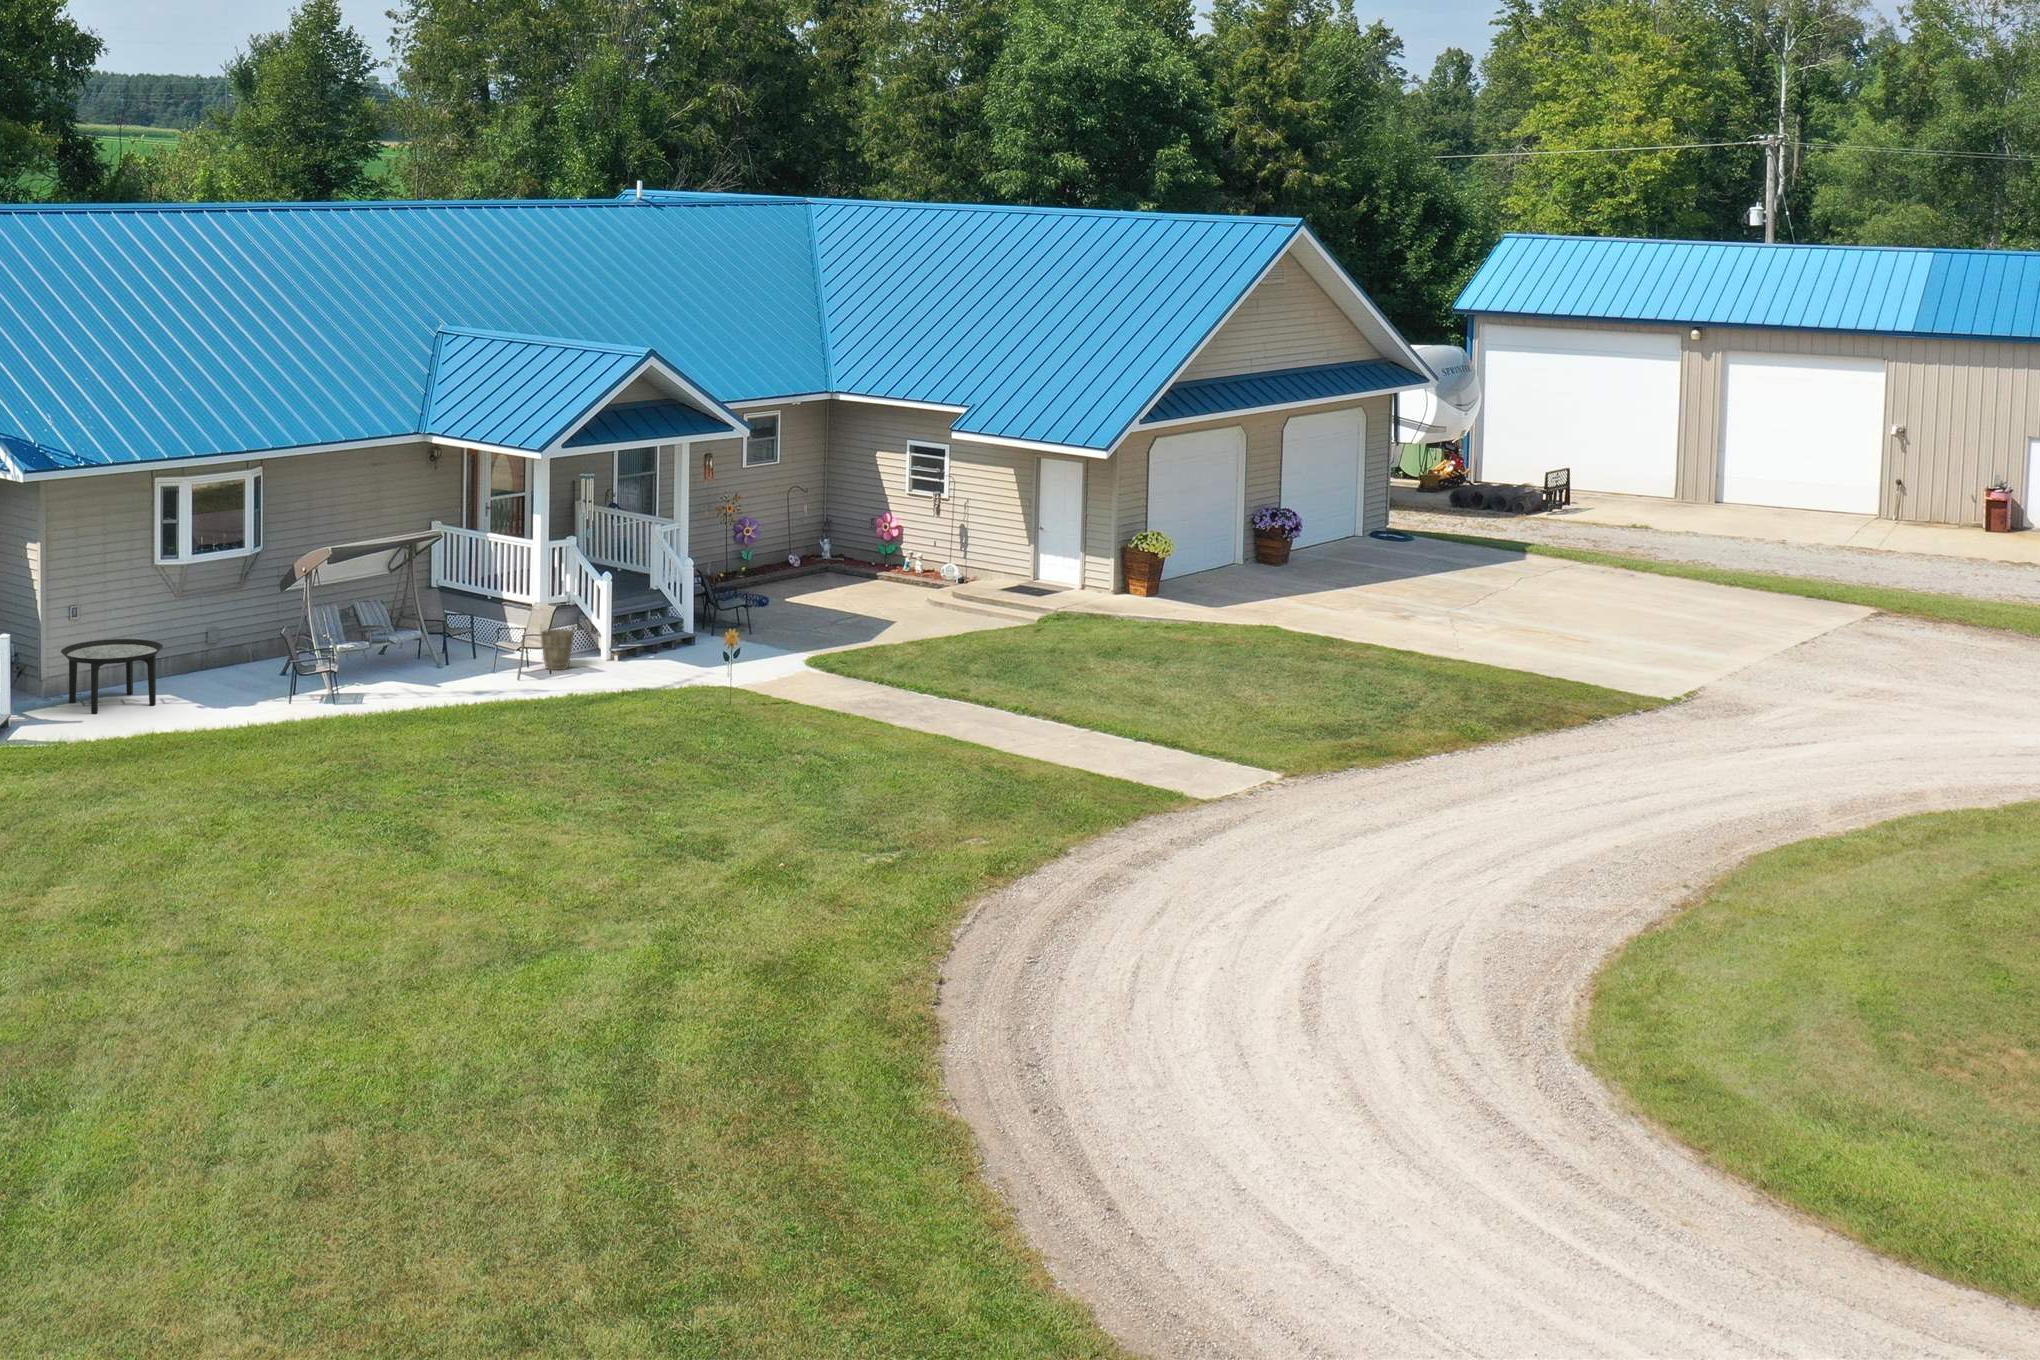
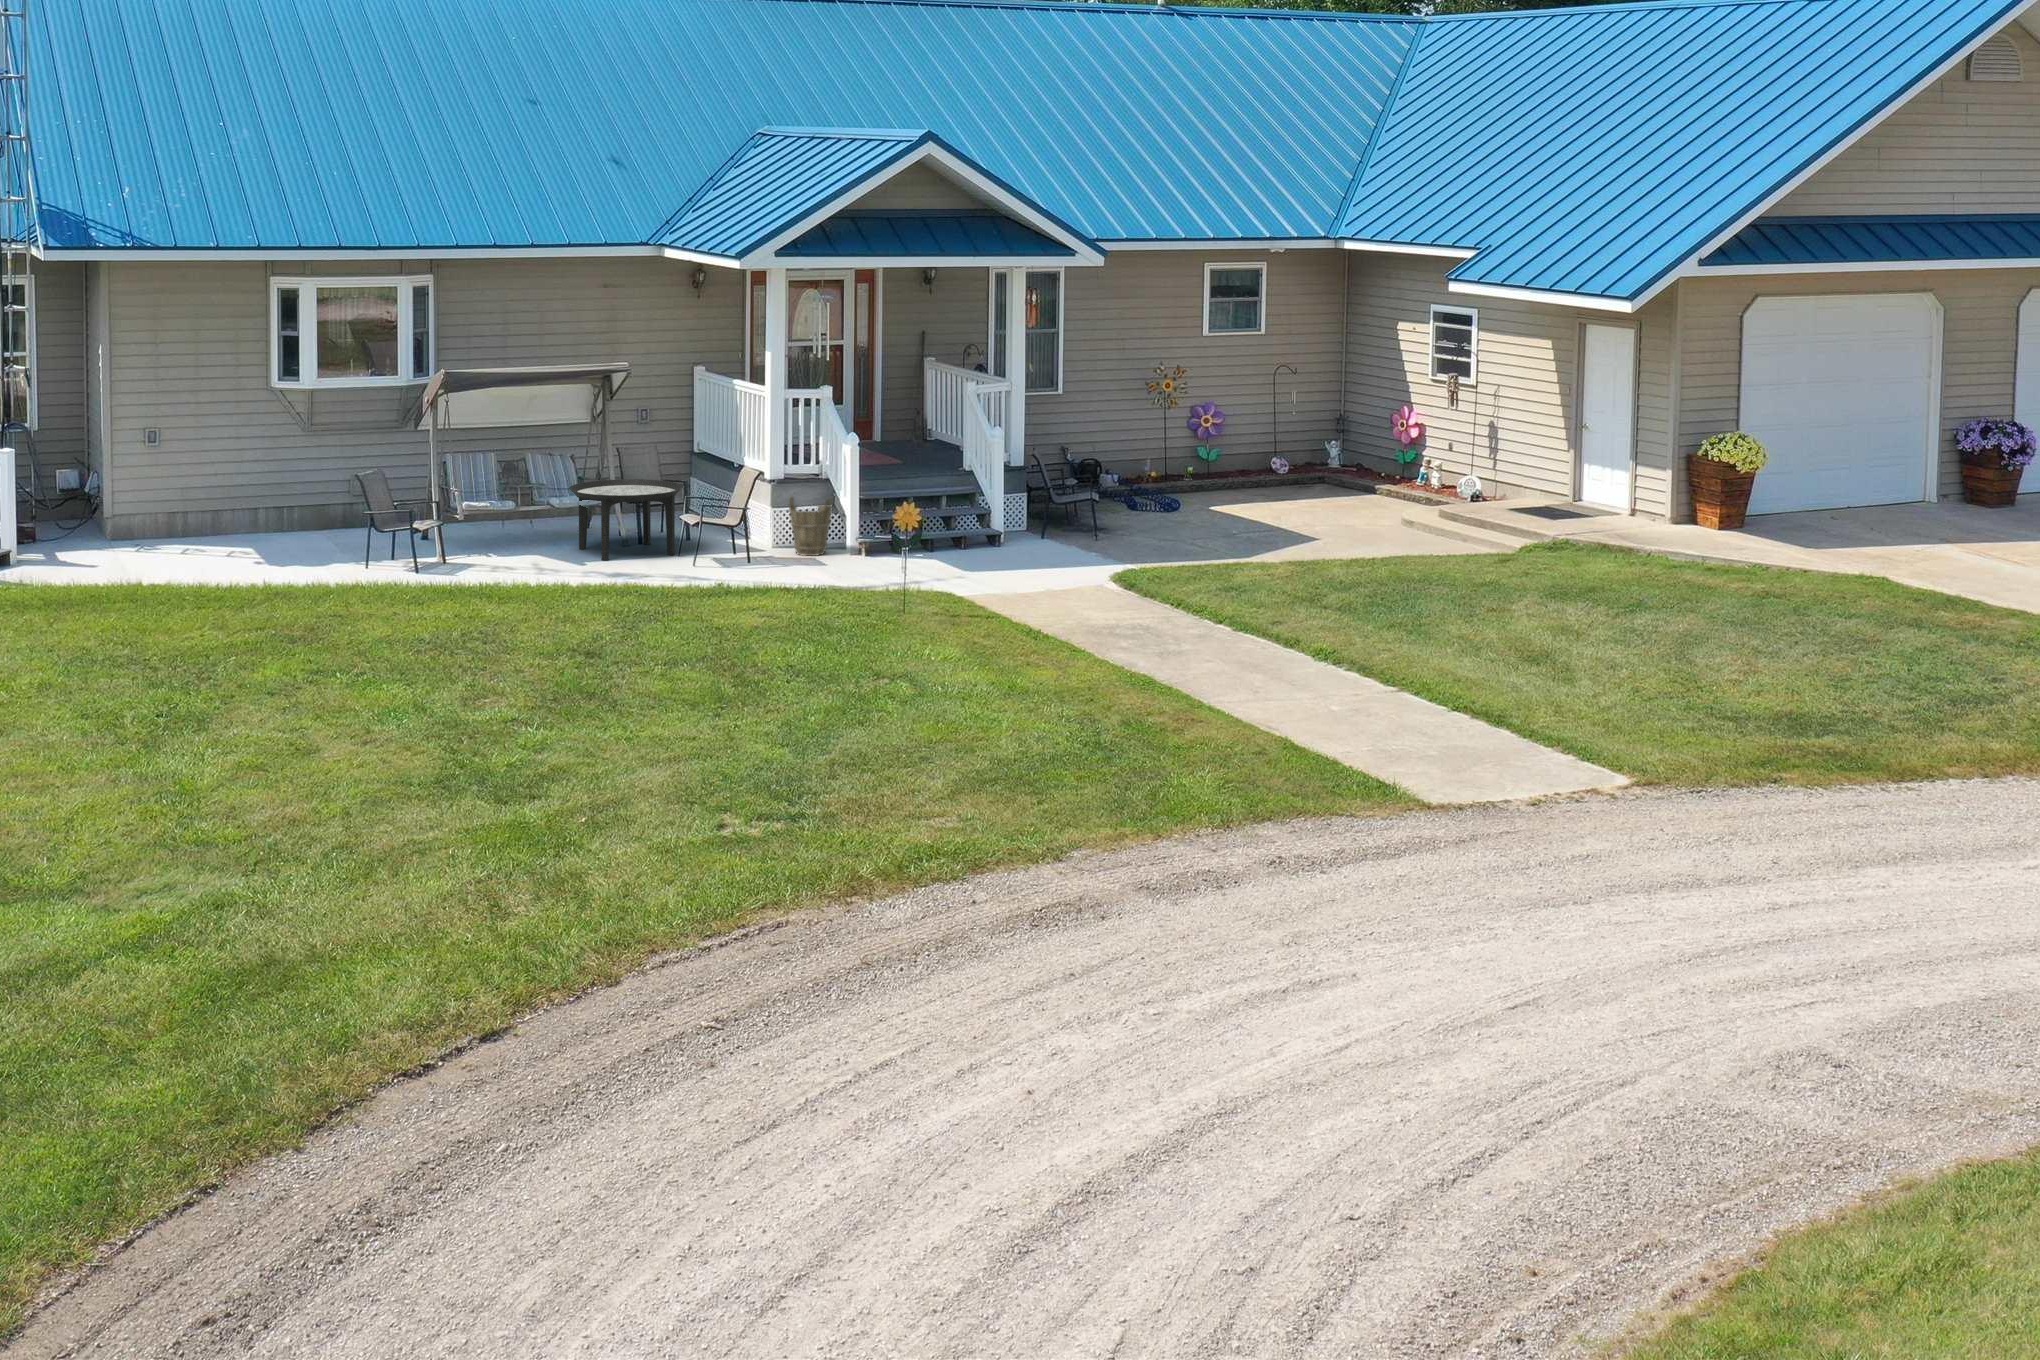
round table: present [61,639,163,714] -> present [569,479,683,560]

